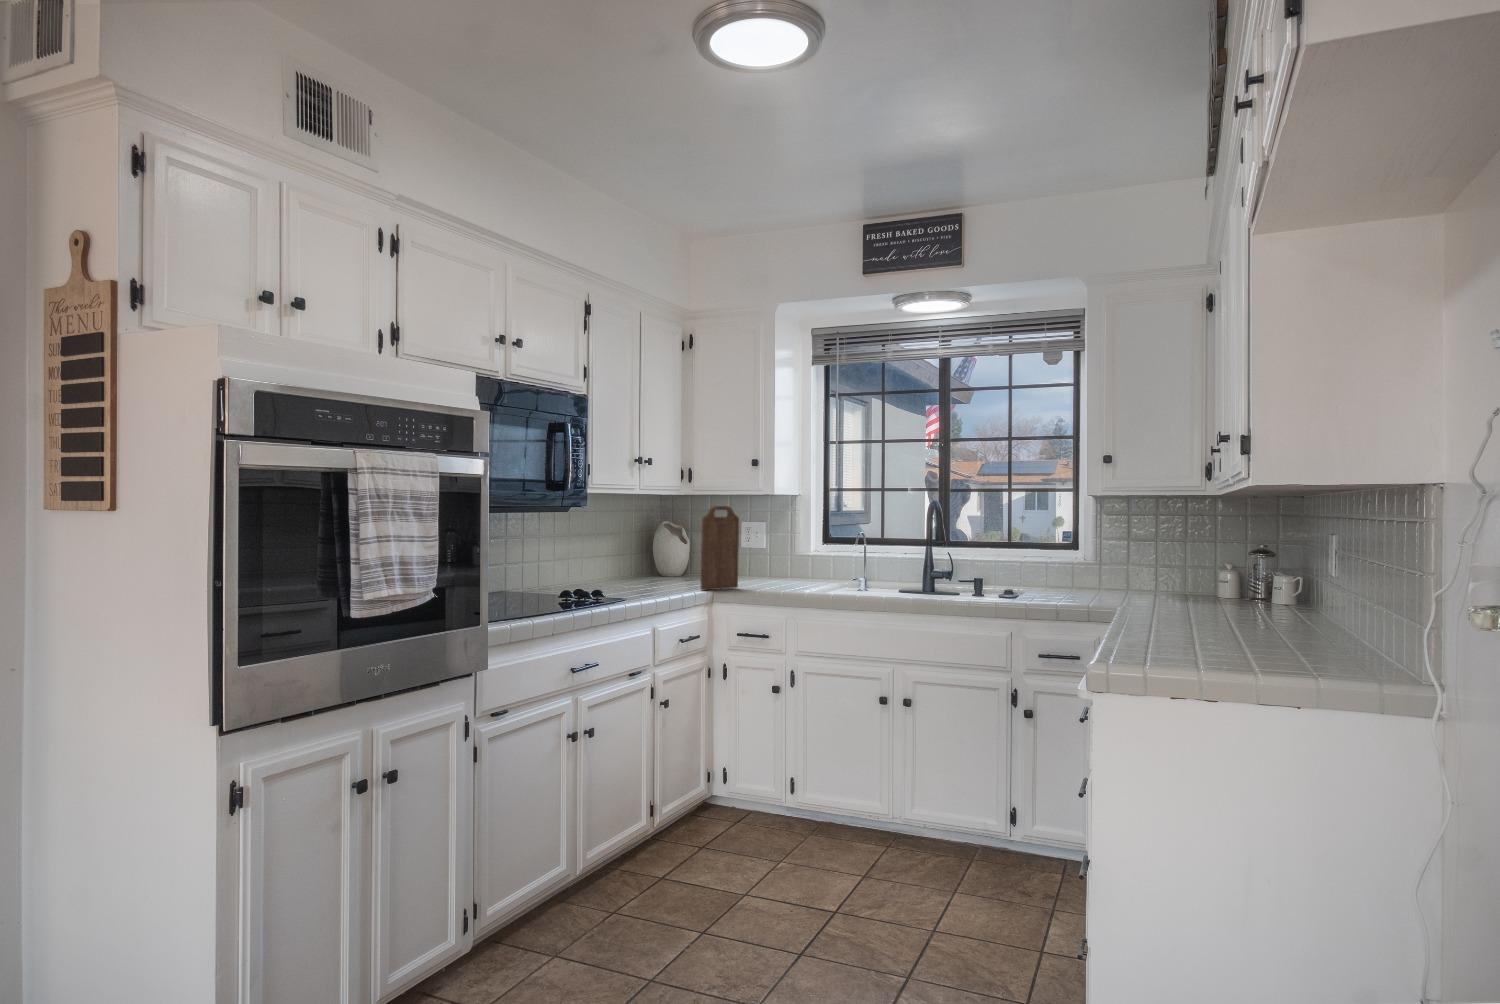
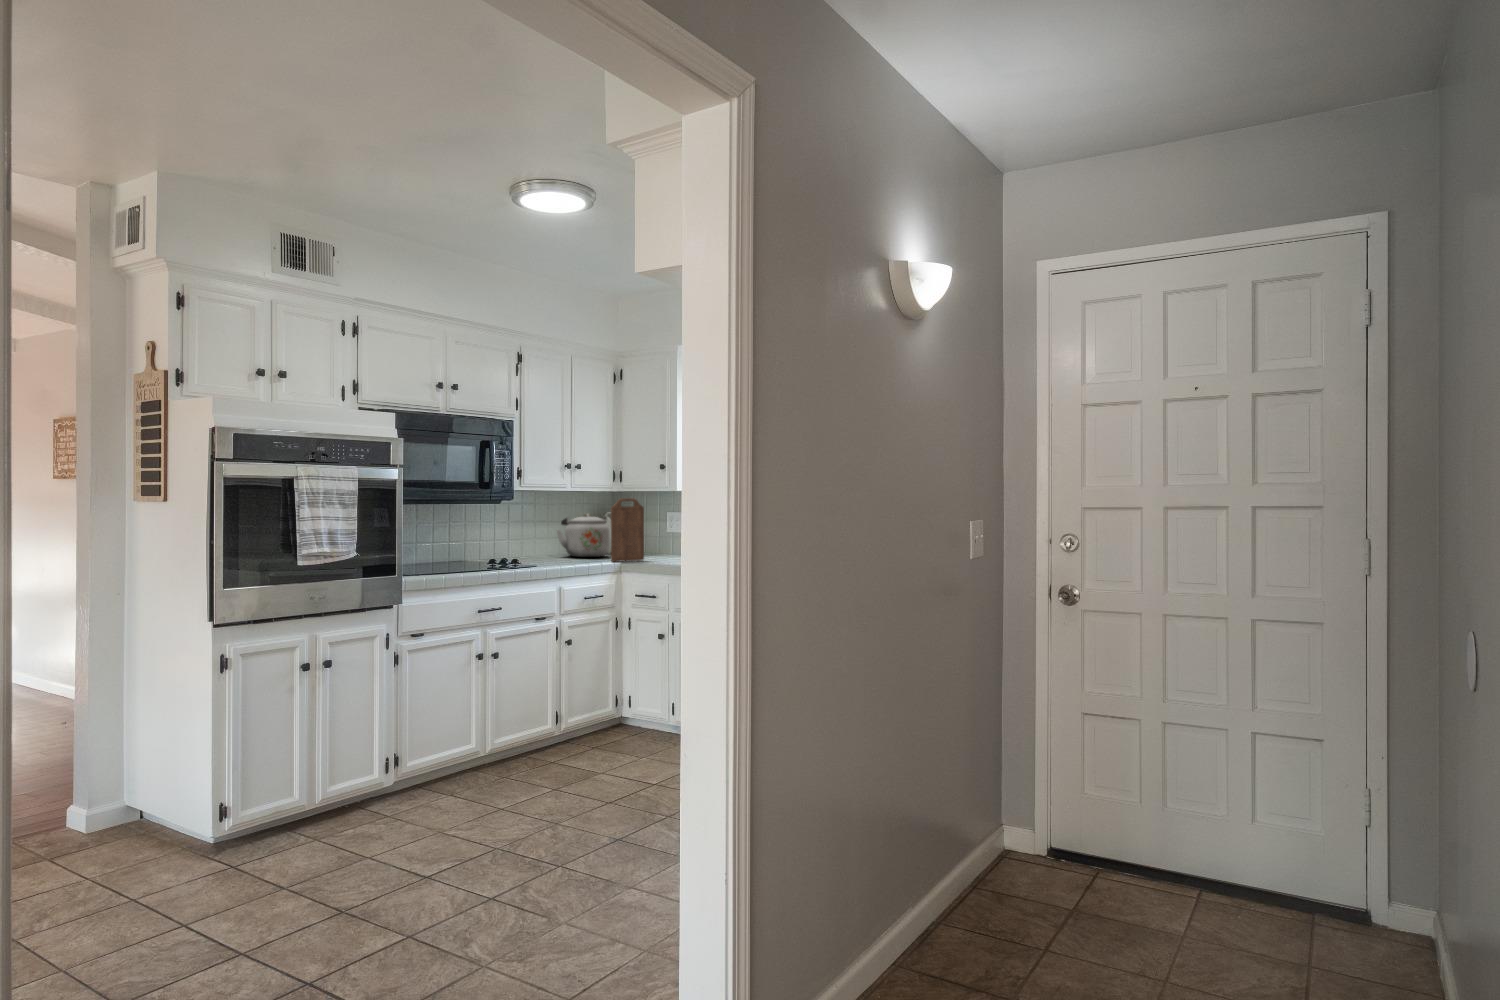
kettle: none [617,524,684,582] -> present [557,514,610,557]

